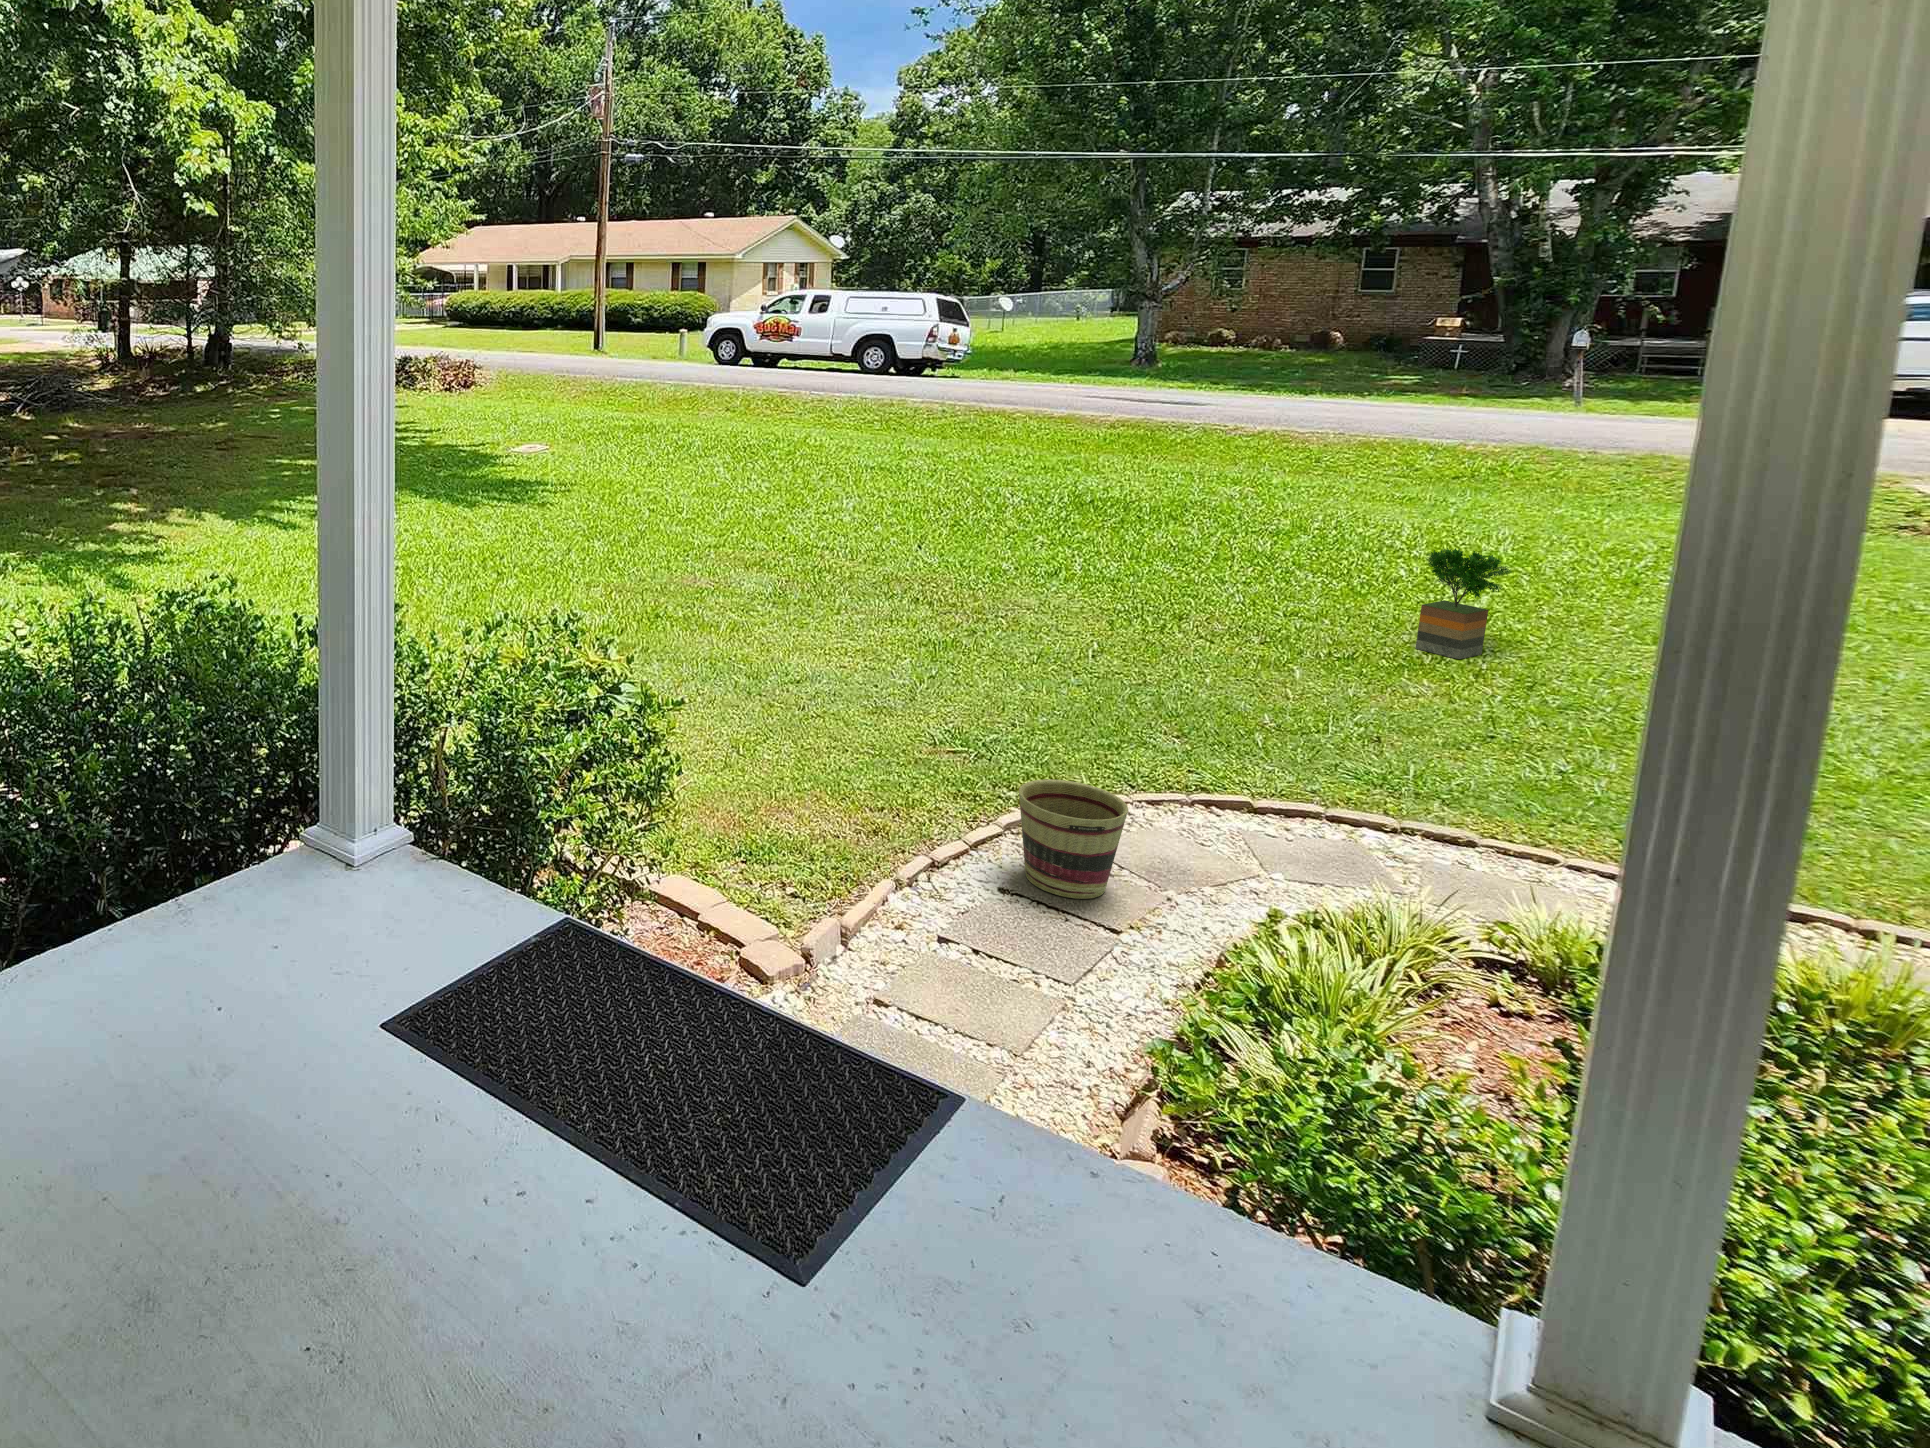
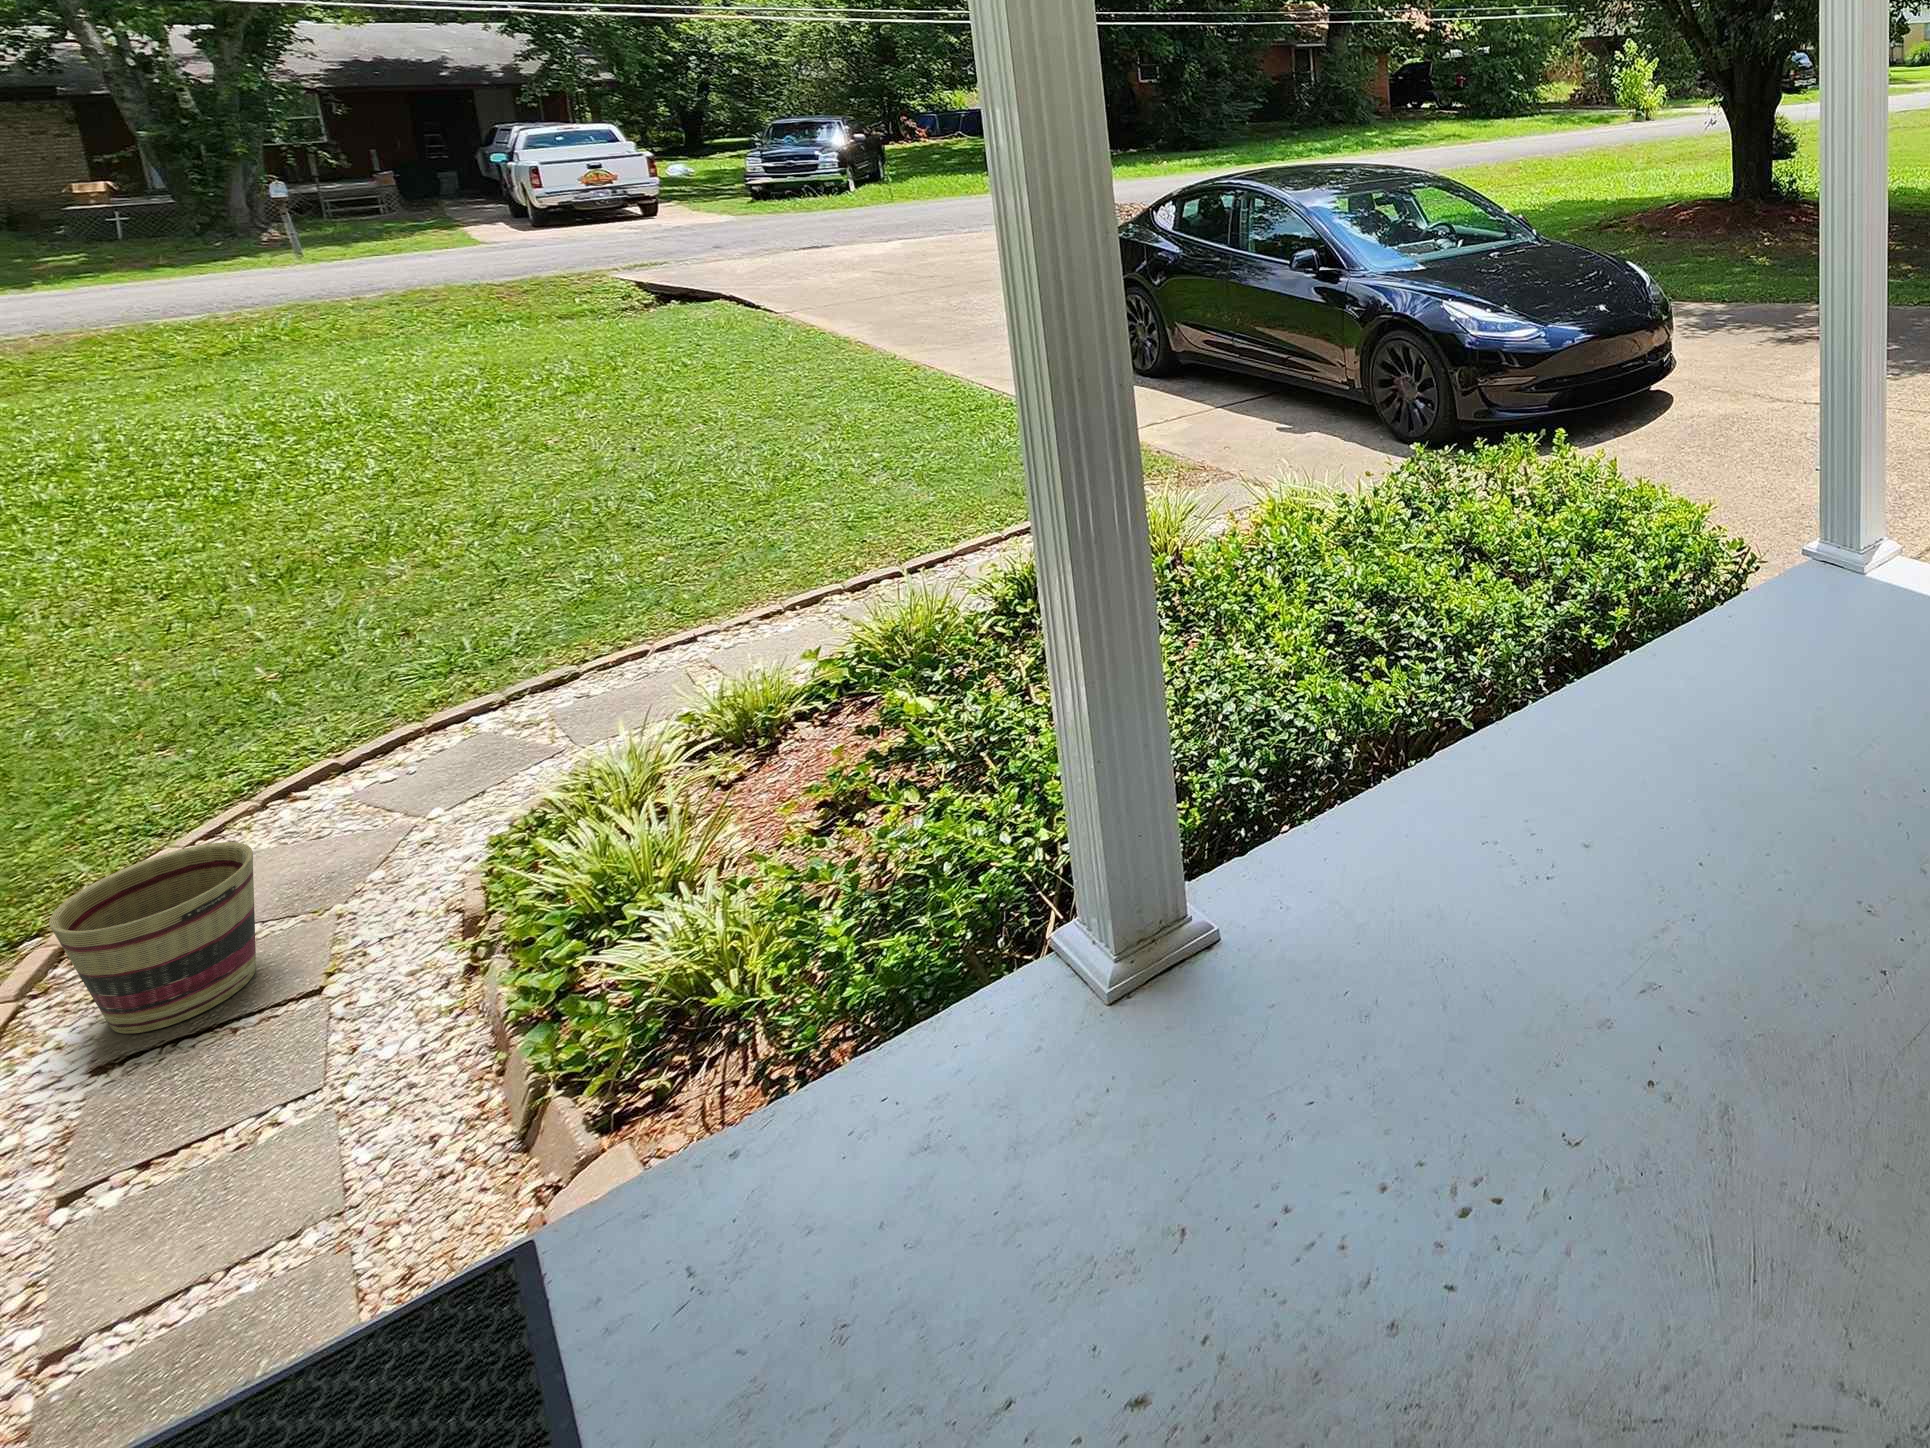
potted tree: present [1416,548,1511,659] -> none [328,411,429,531]

